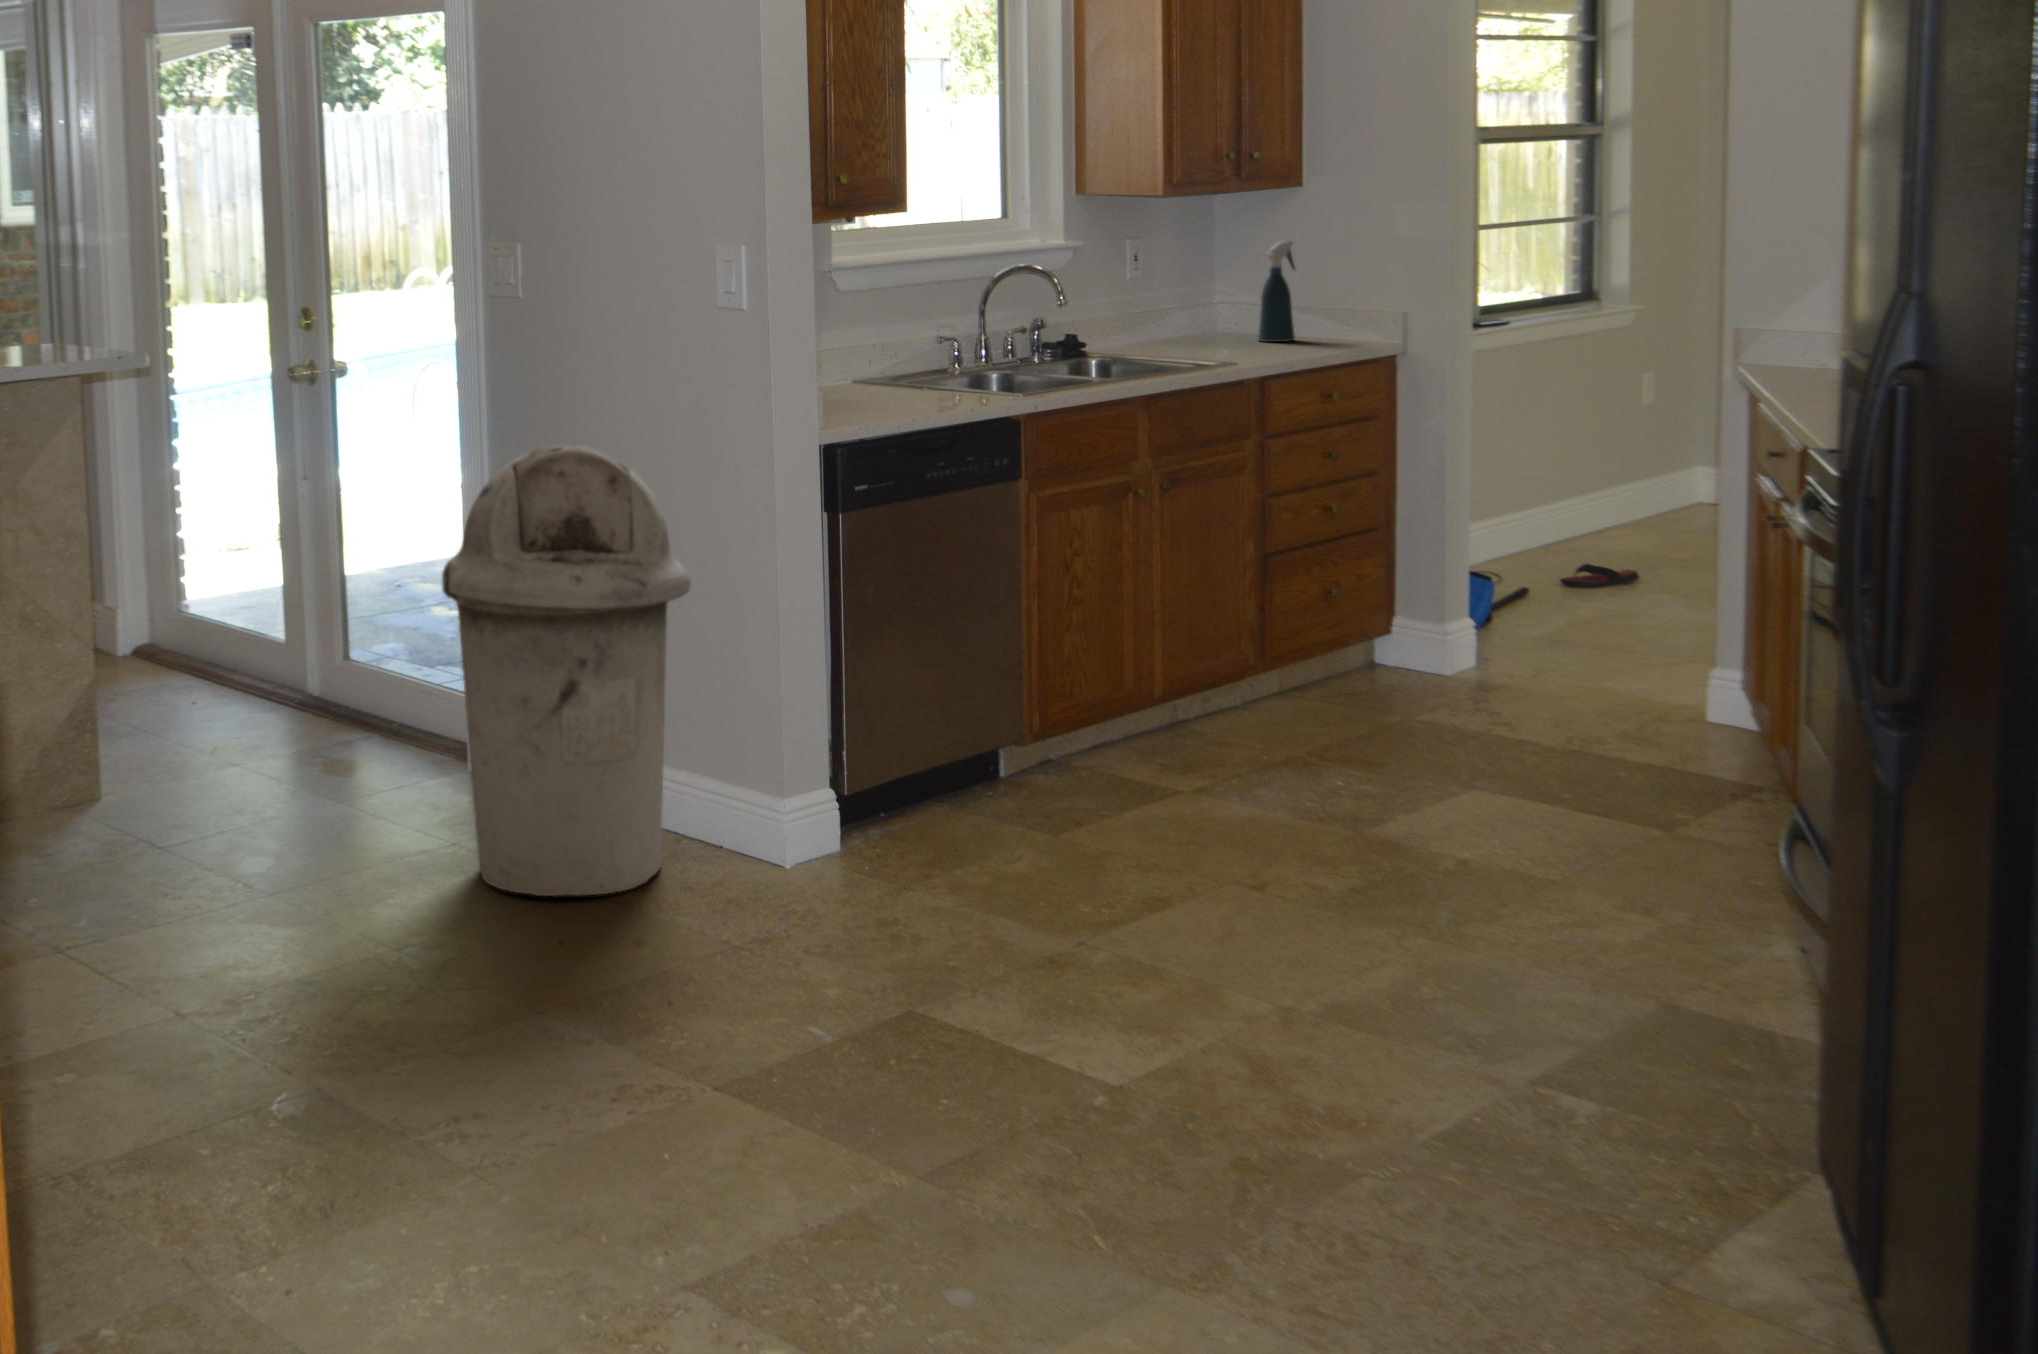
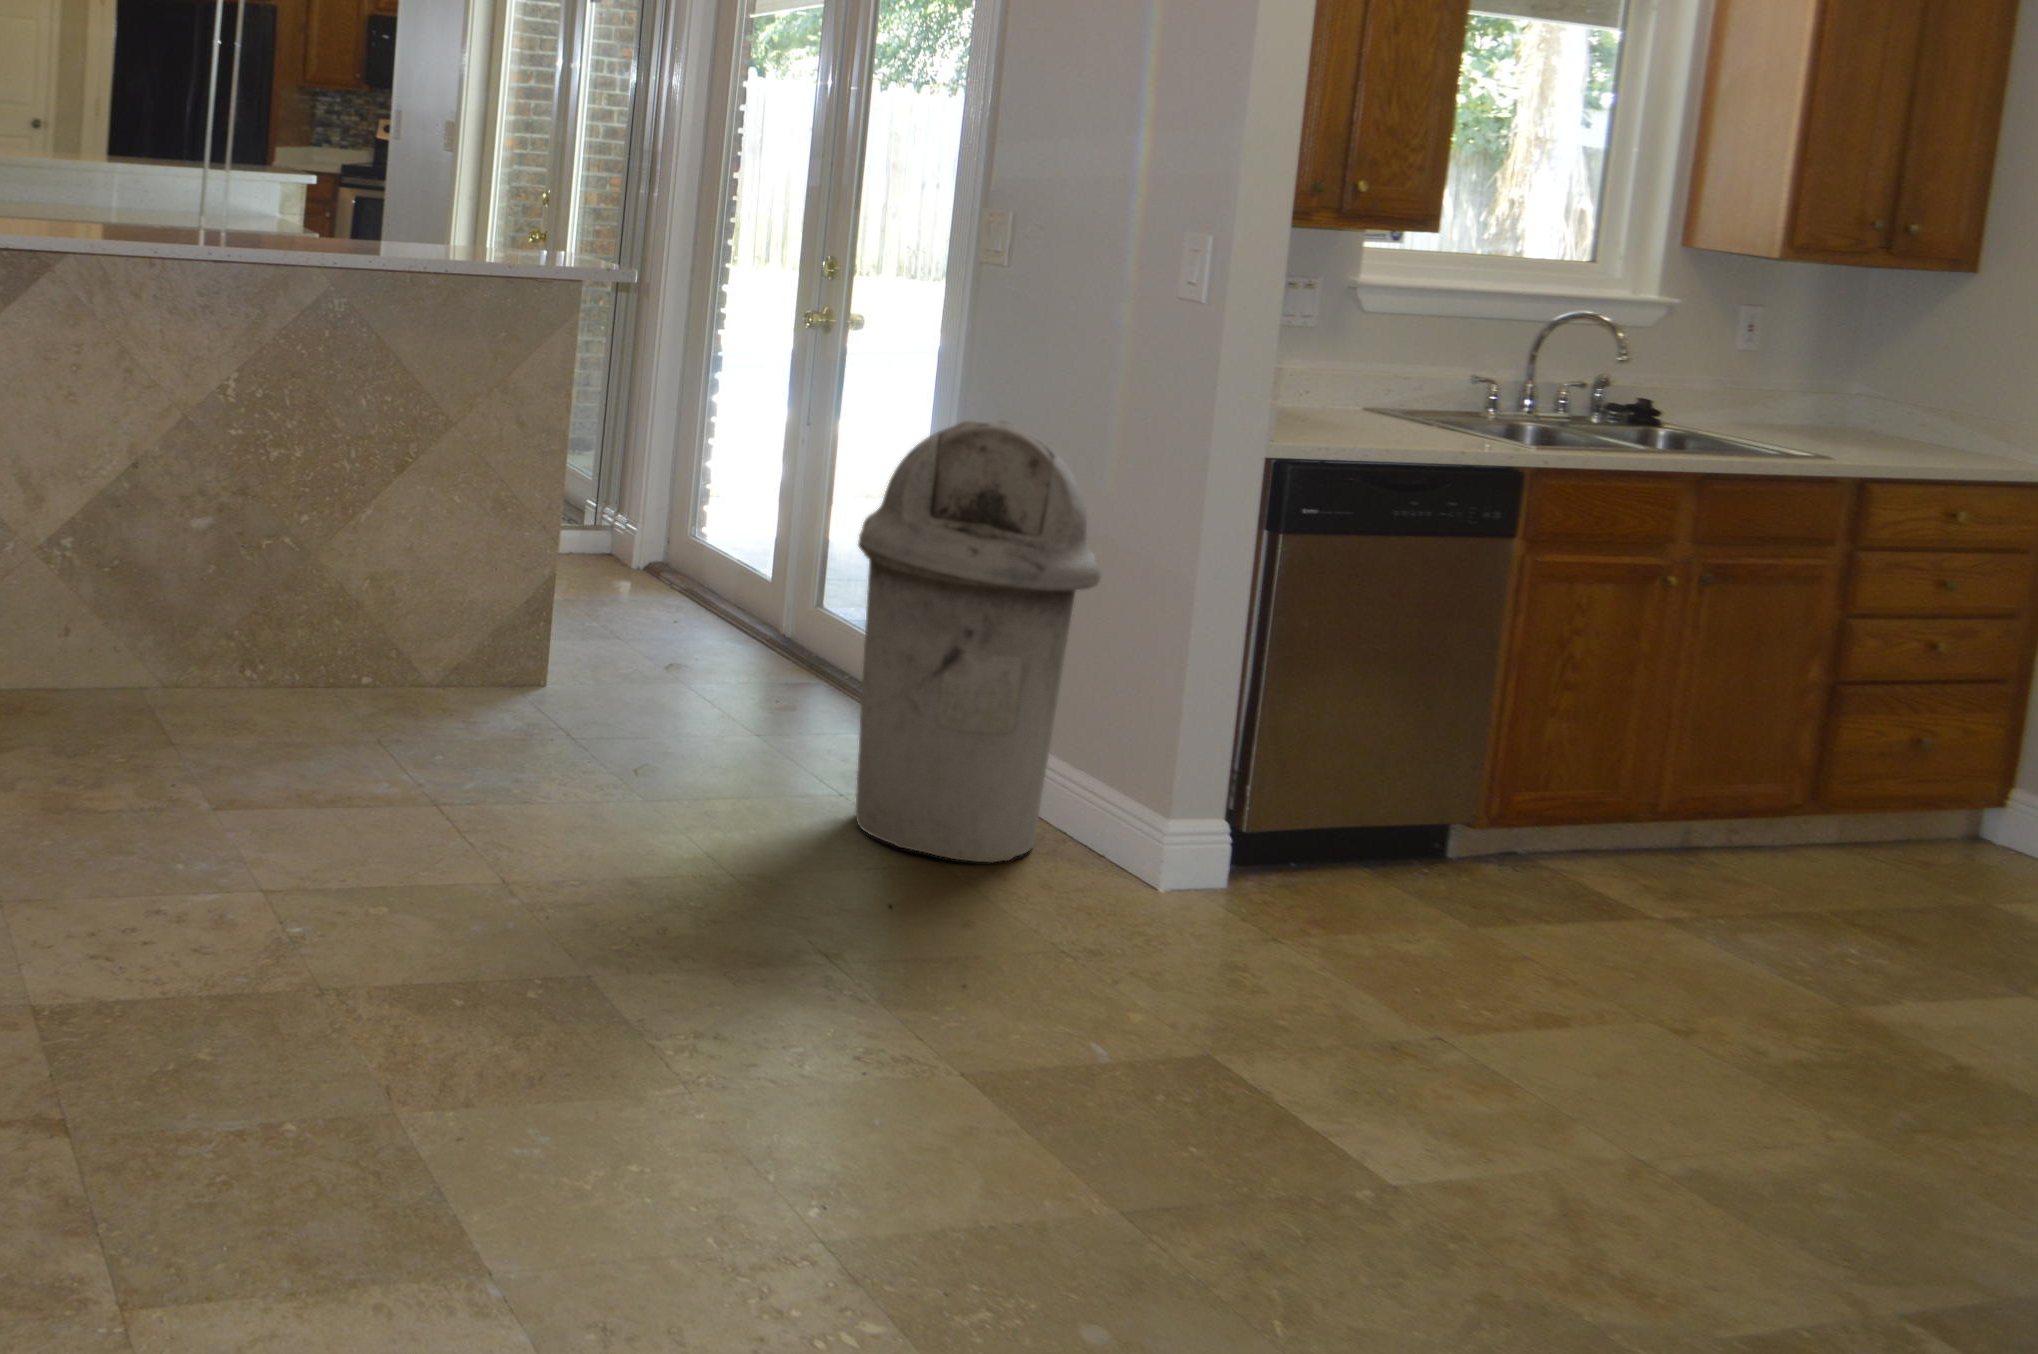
spray bottle: present [1258,241,1295,342] -> none [1898,332,1963,448]

